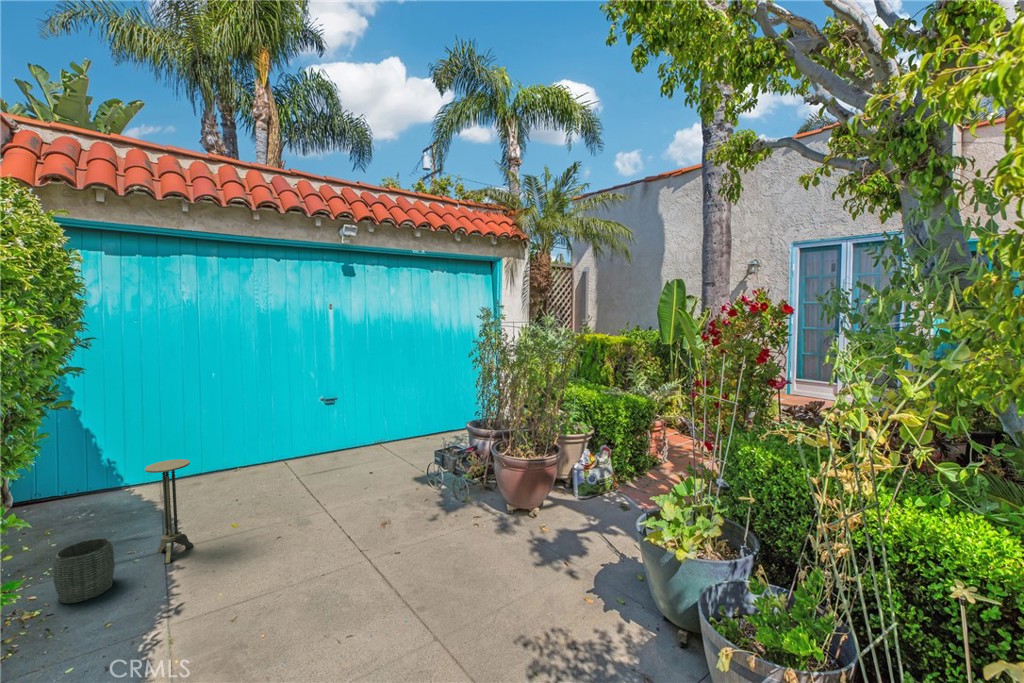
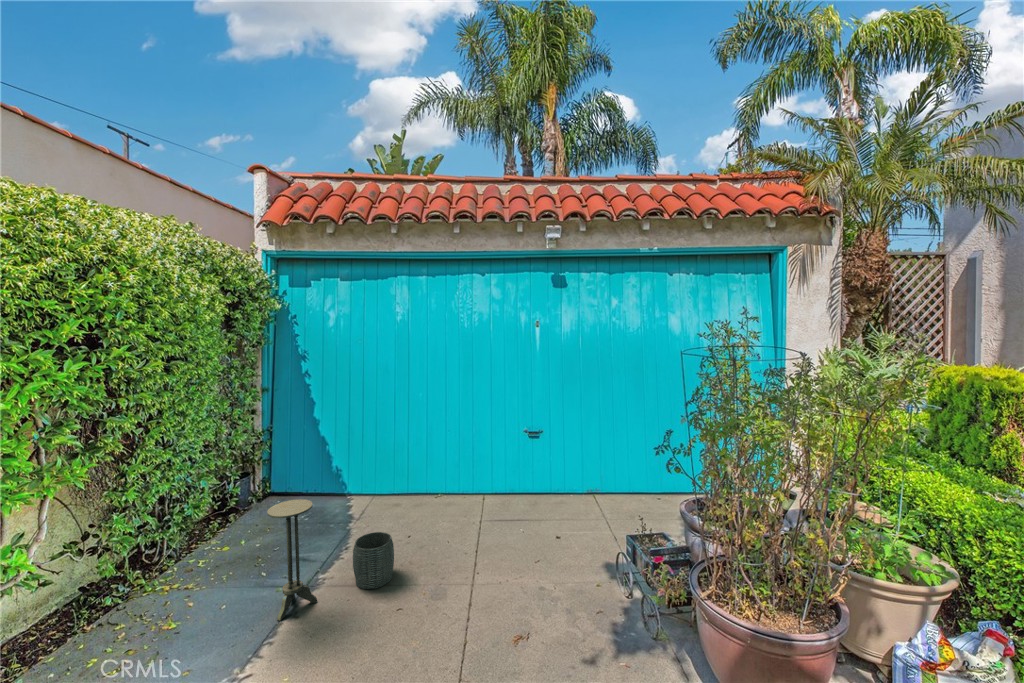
woven basket: present [53,538,115,604] -> present [353,532,394,589]

